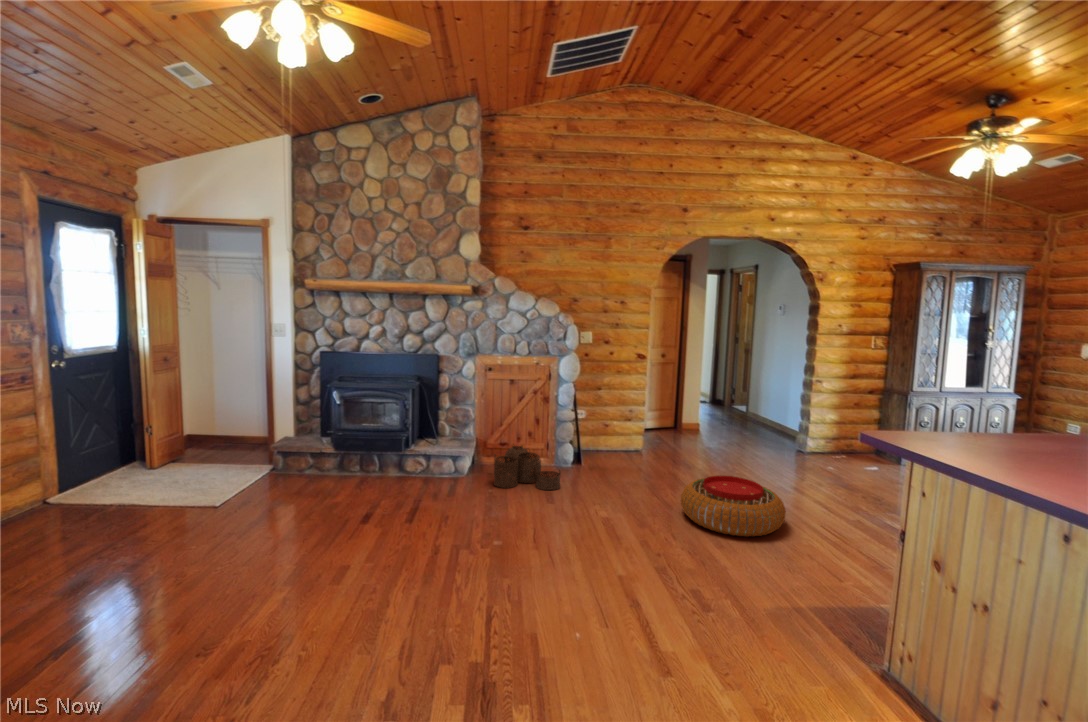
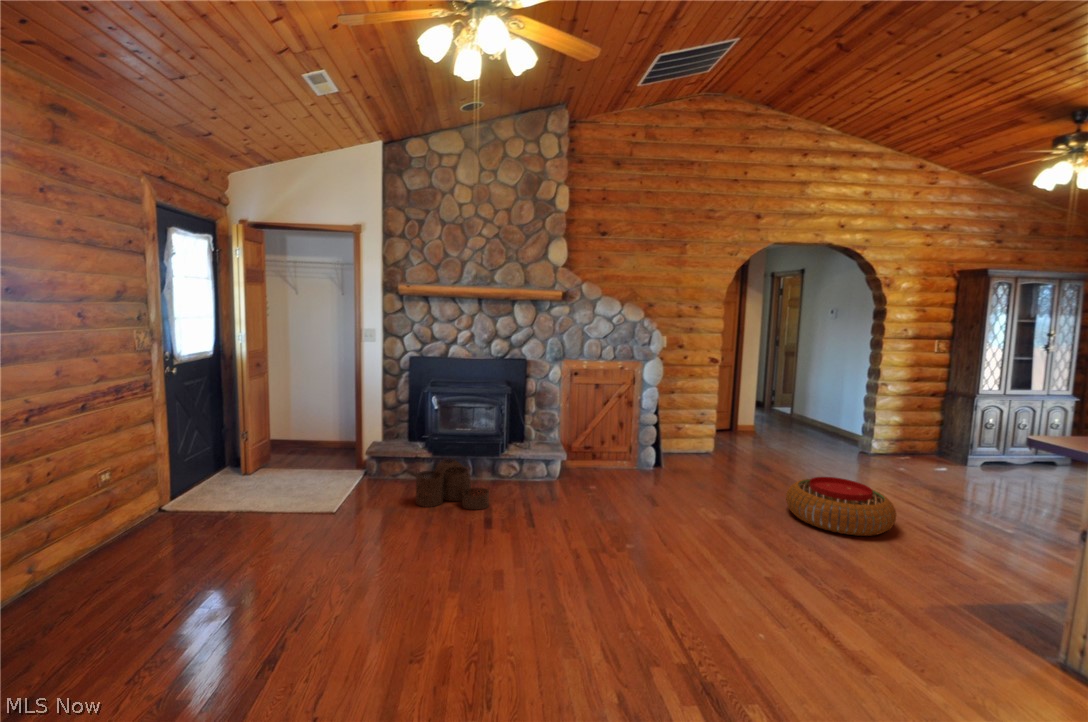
woven basket: present [494,446,561,490] -> present [416,459,489,510]

